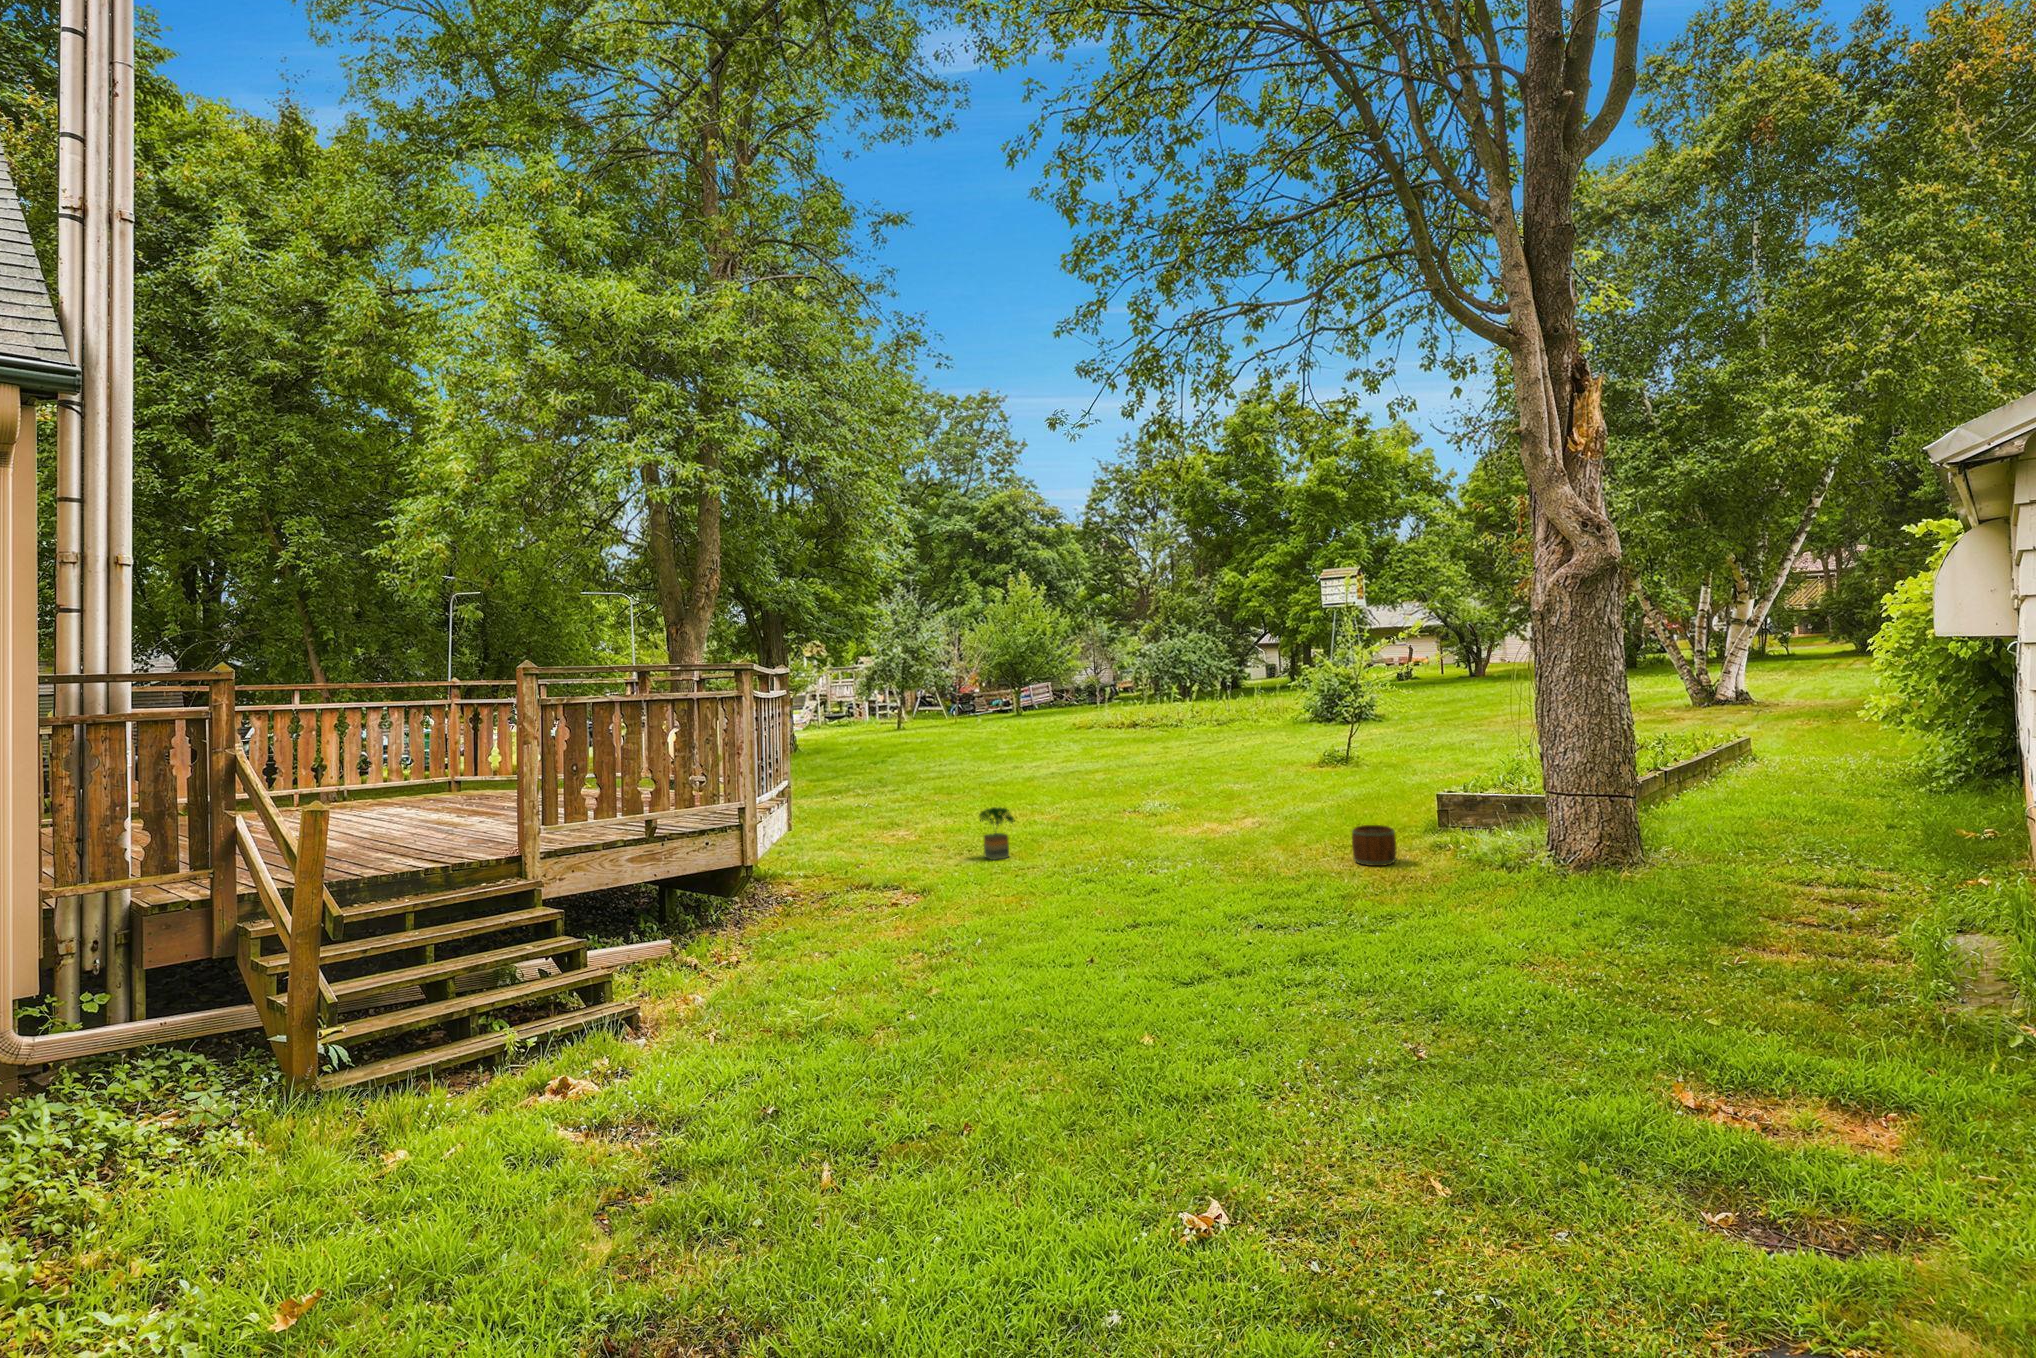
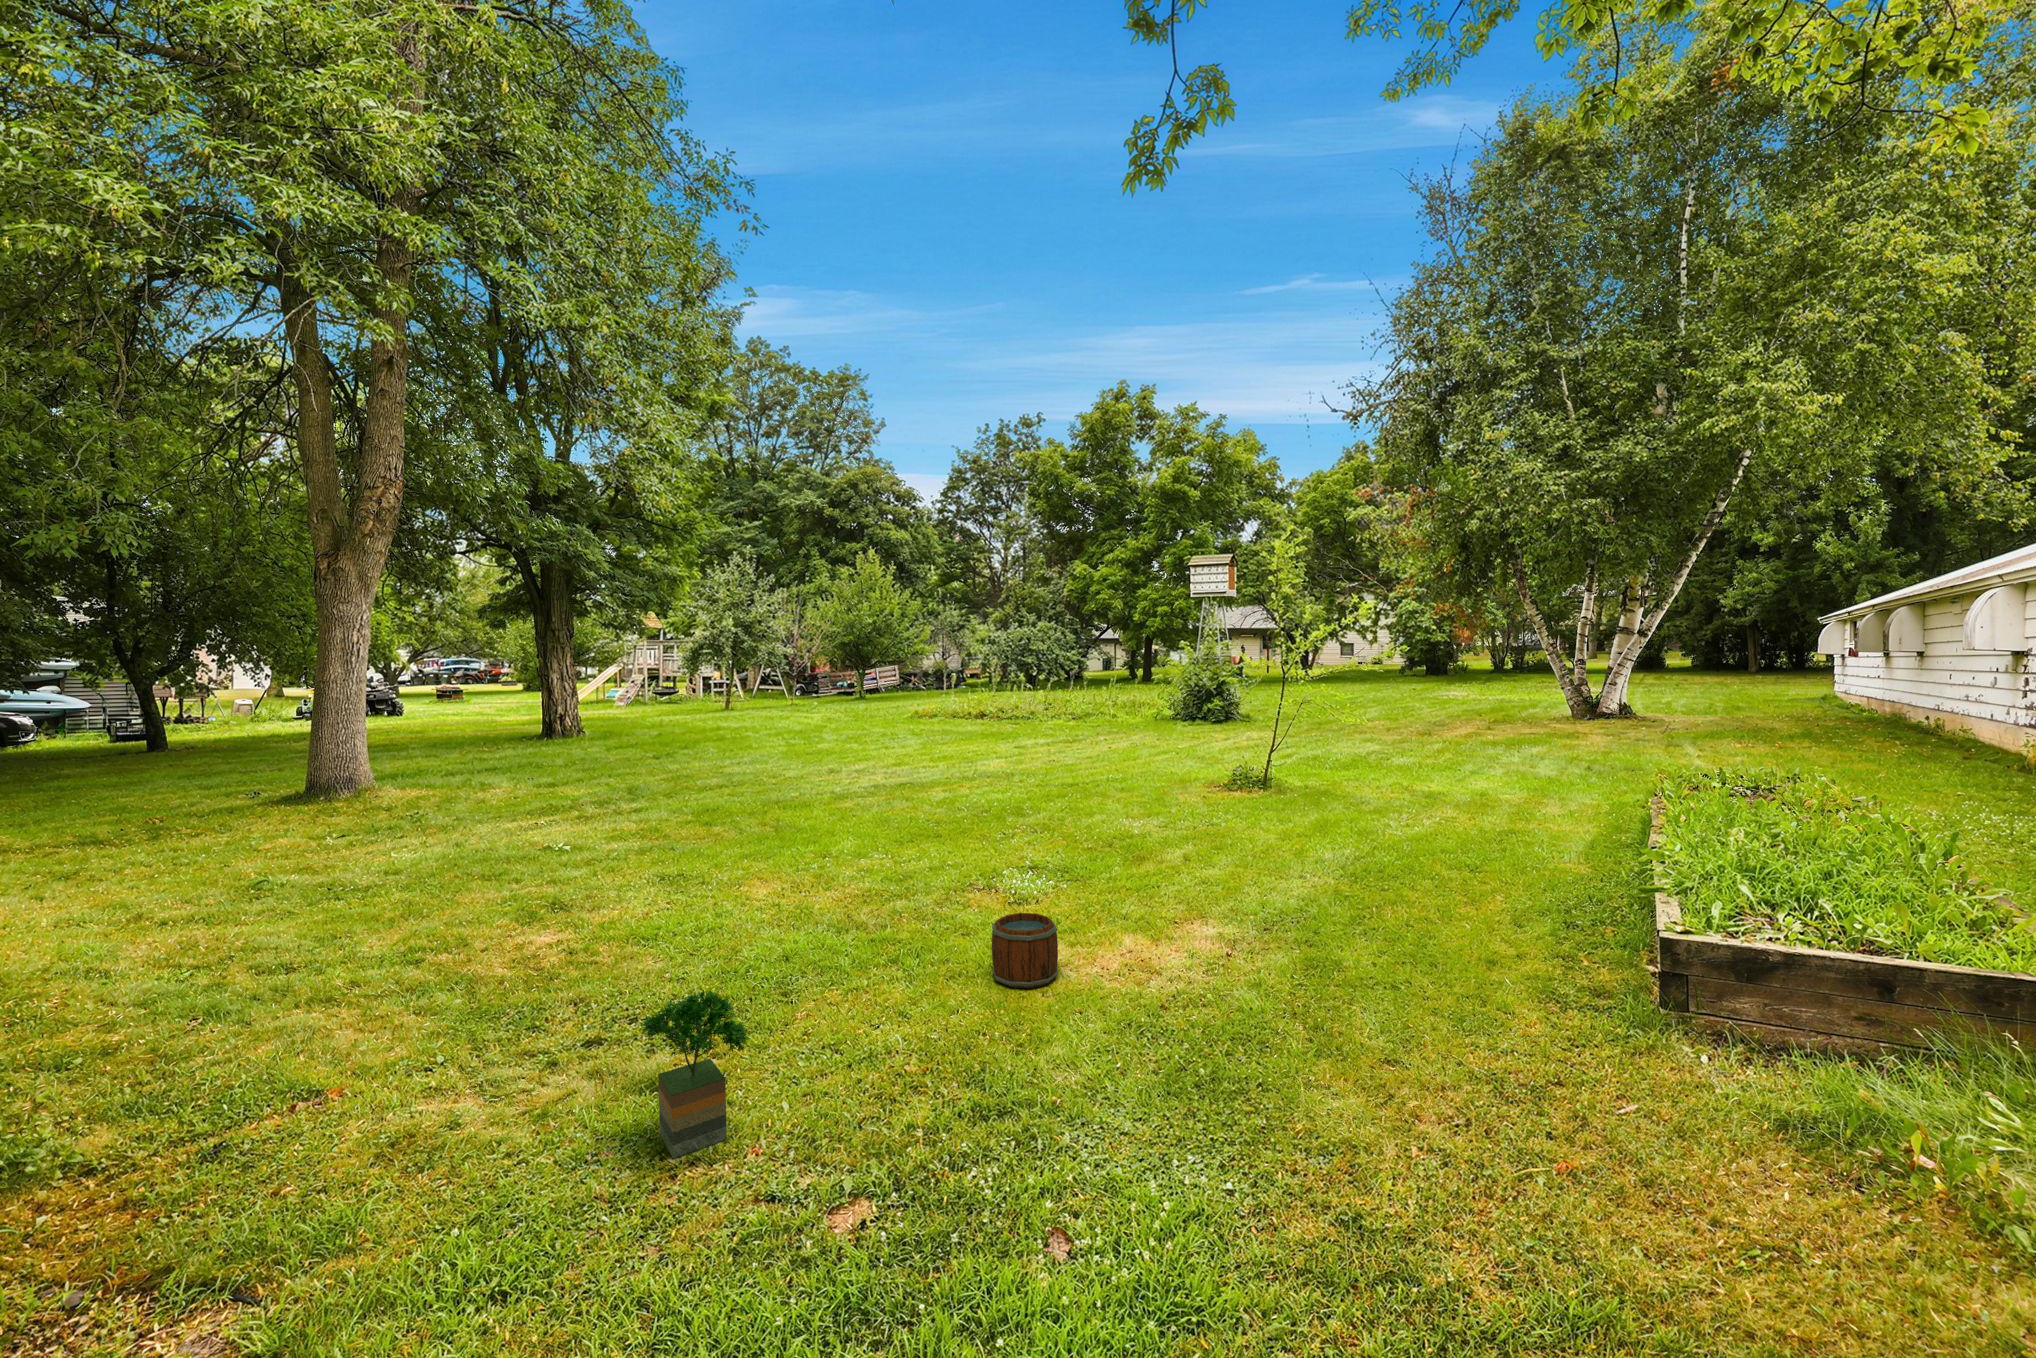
bucket: present [1352,825,1396,866] -> present [992,913,1058,988]

